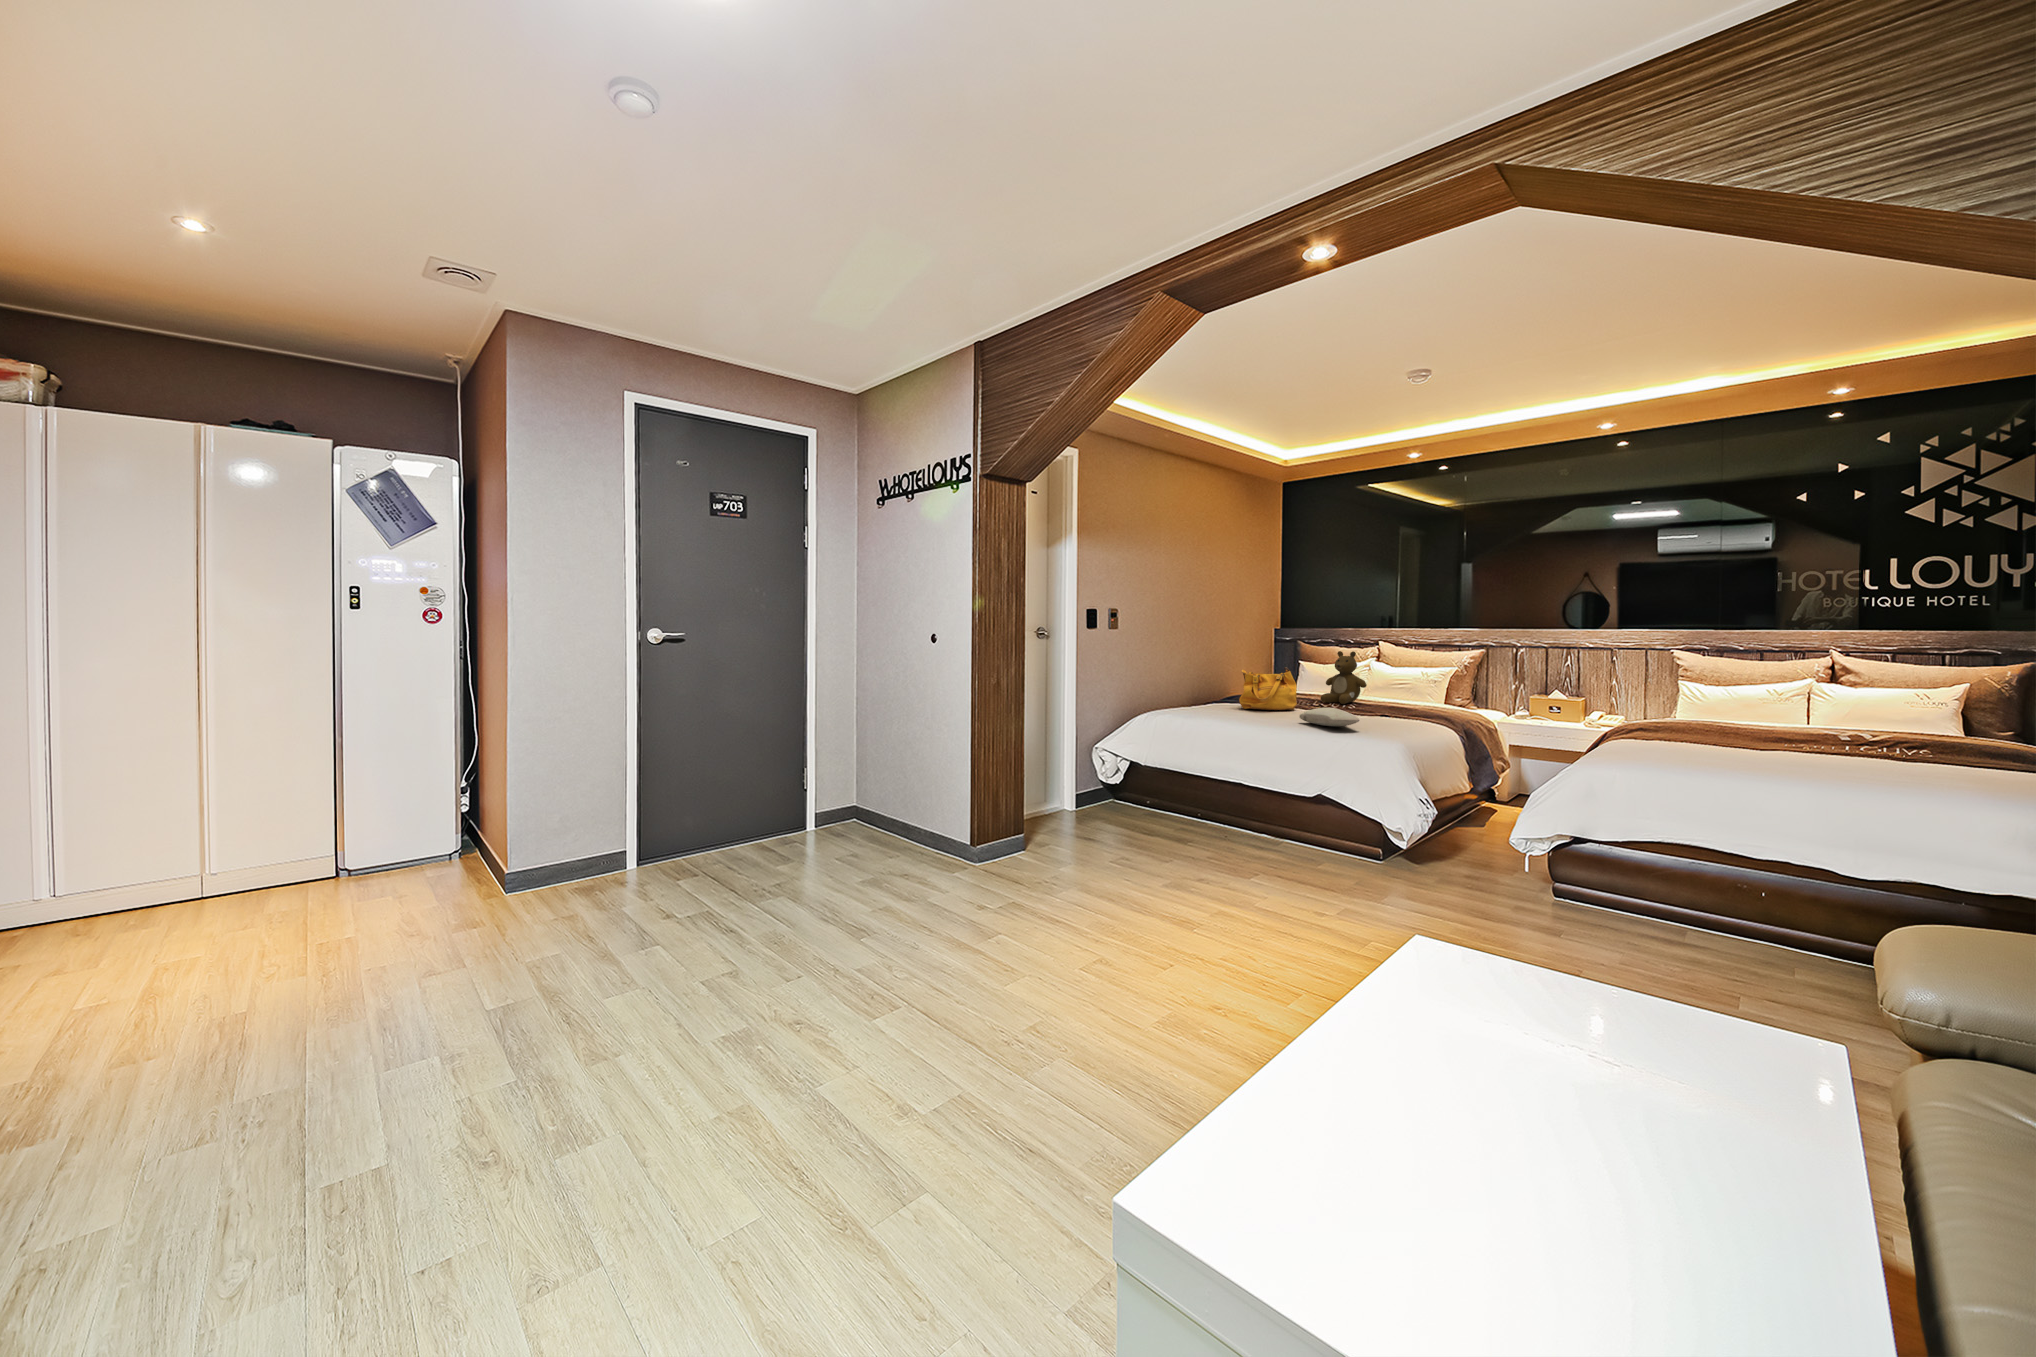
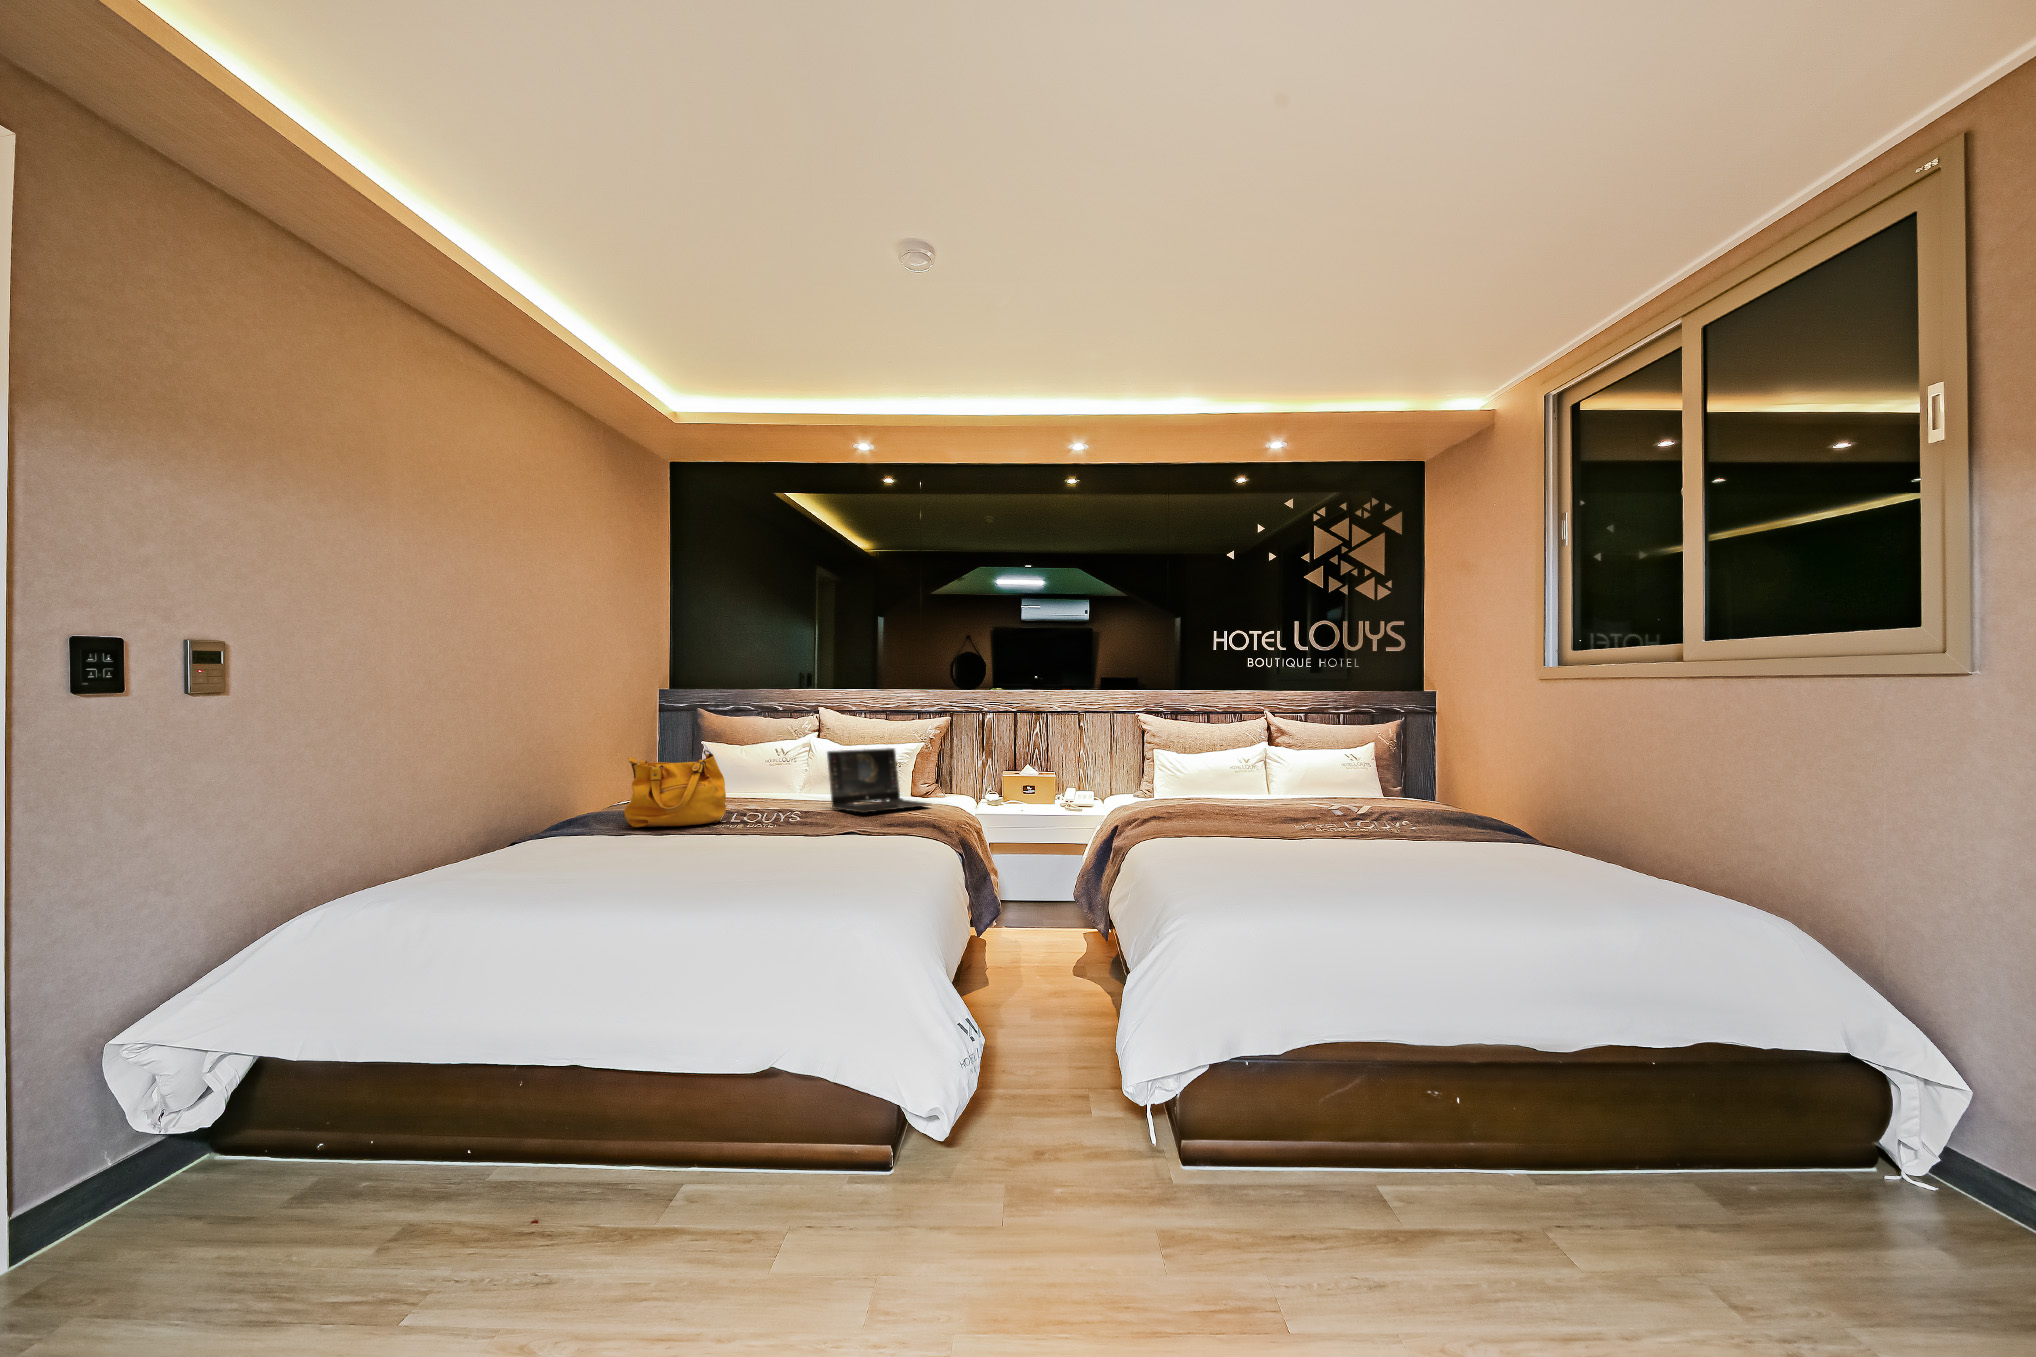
teddy bear: present [1321,651,1367,704] -> none [754,721,821,804]
laptop: none [1366,671,1443,712] -> present [827,748,931,813]
pillow: present [1299,708,1359,726] -> none [747,818,855,851]

